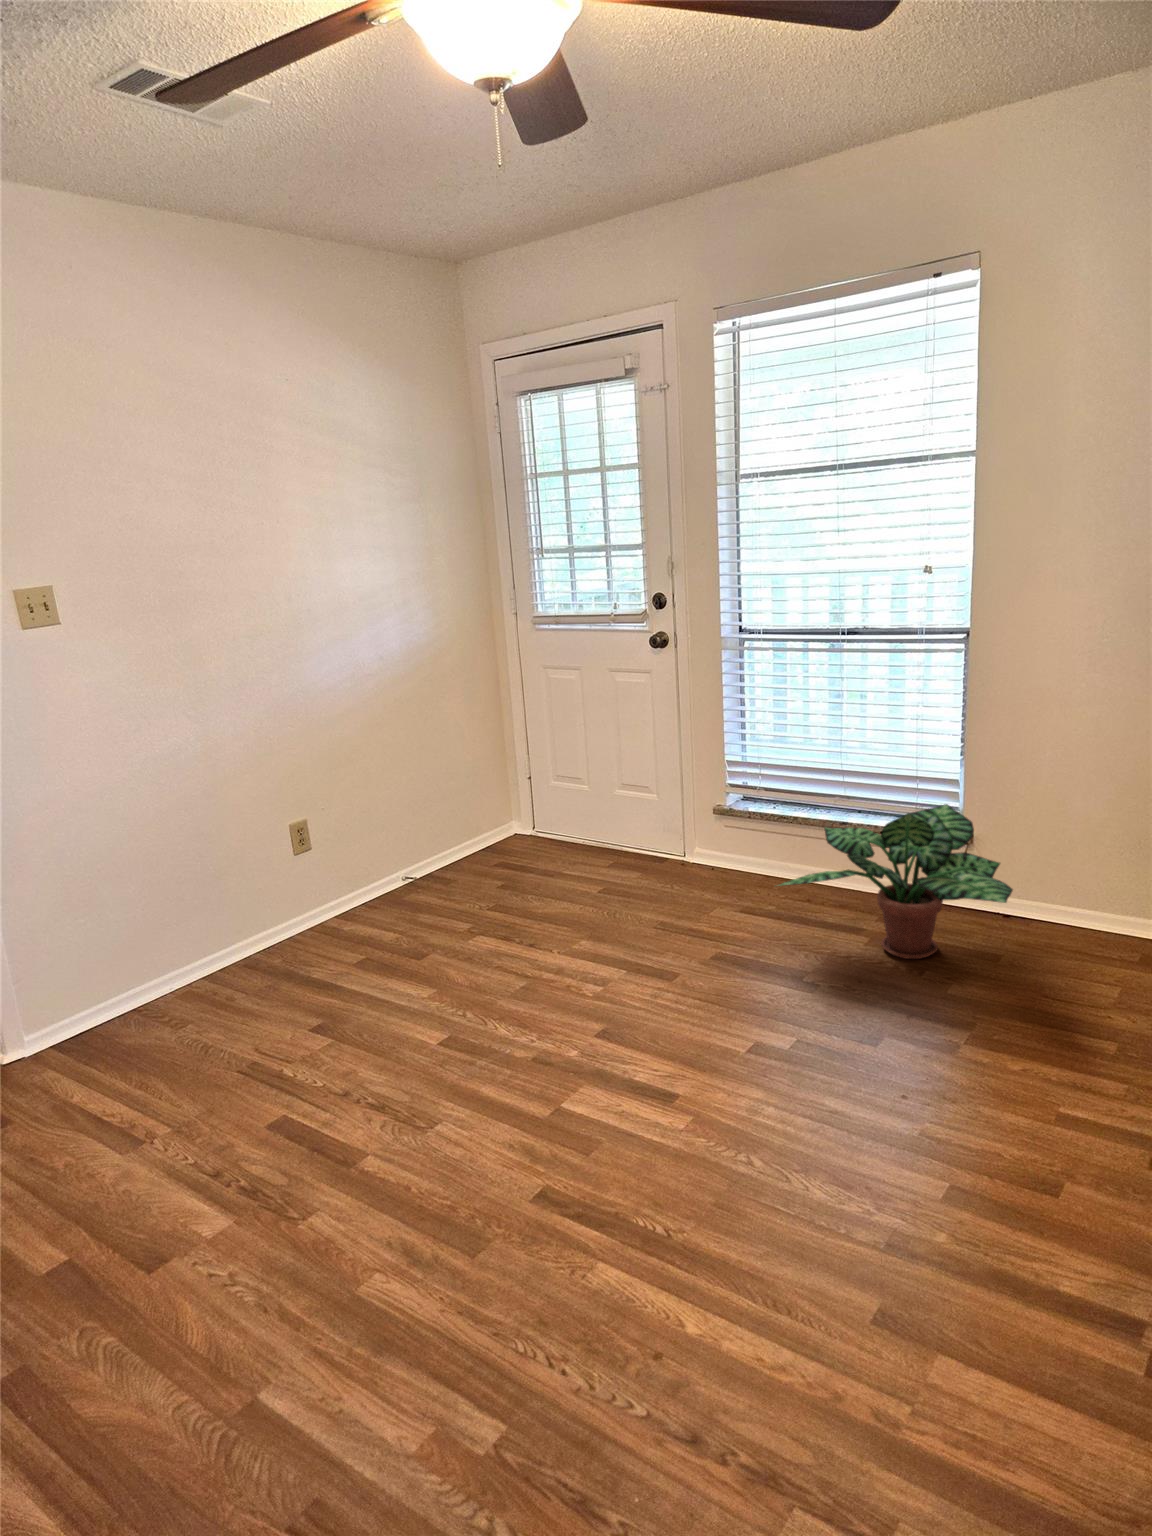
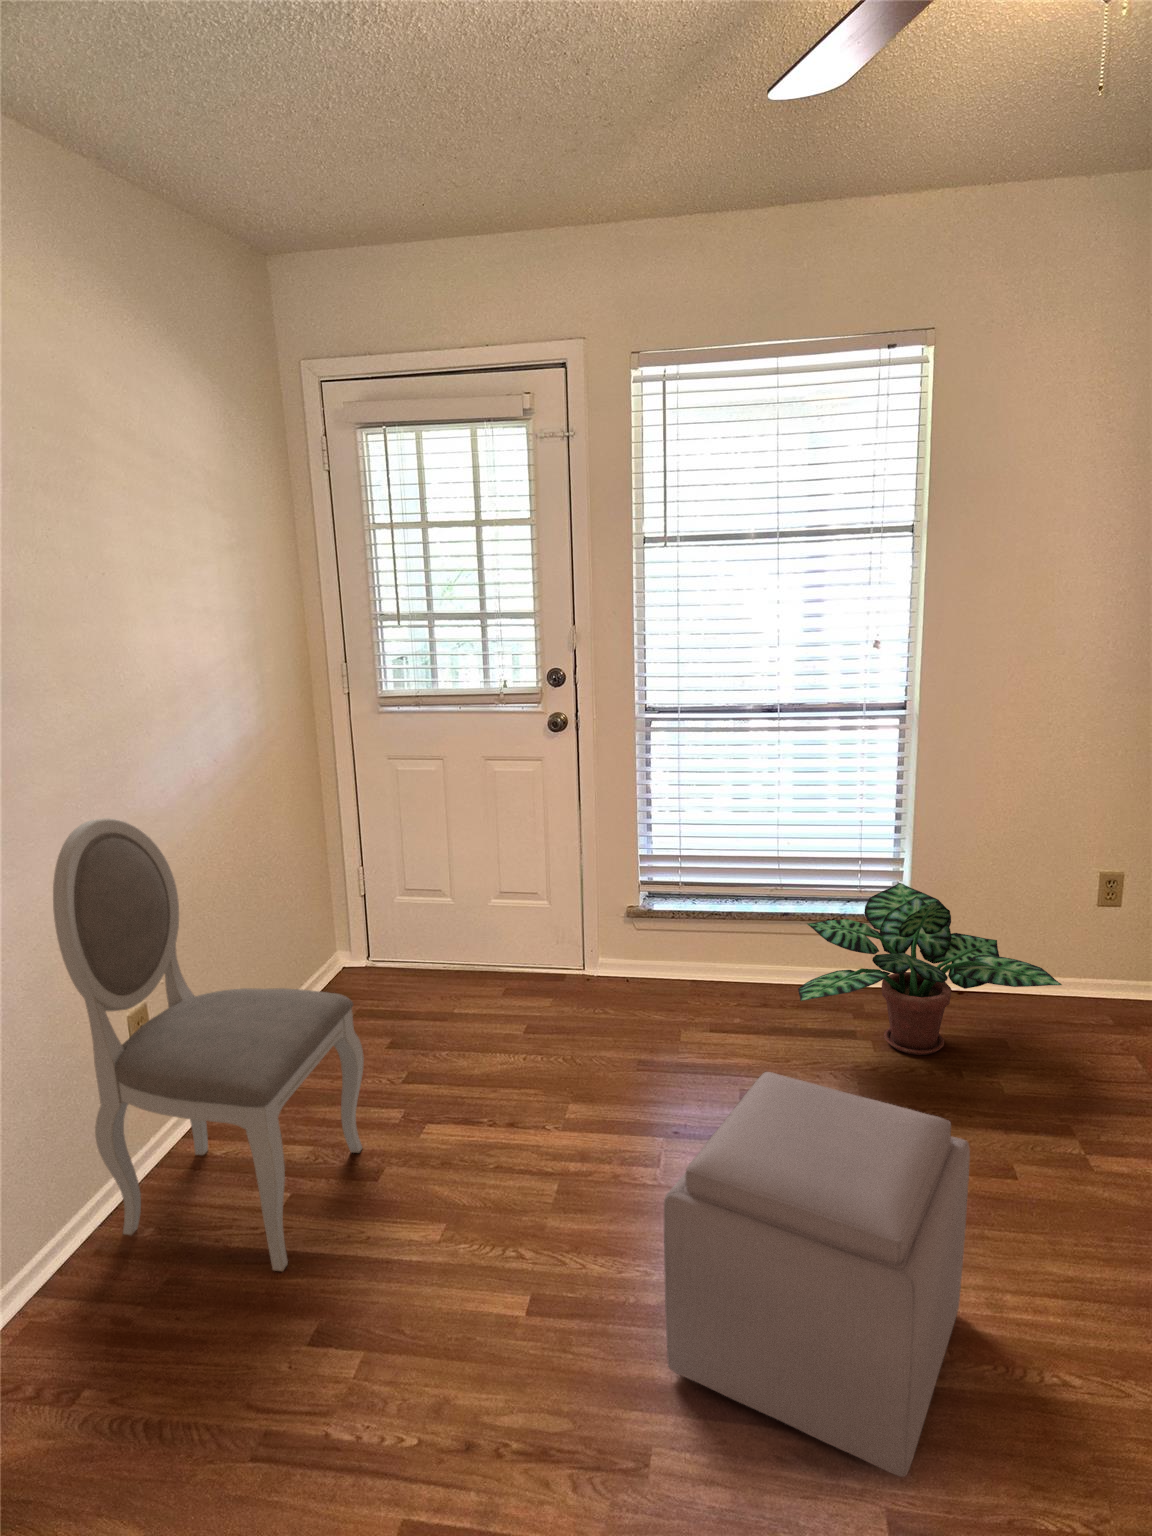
dining chair: none [218,687,427,992] -> present [53,818,364,1271]
ottoman: none [471,905,720,1179] -> present [664,1072,970,1477]

